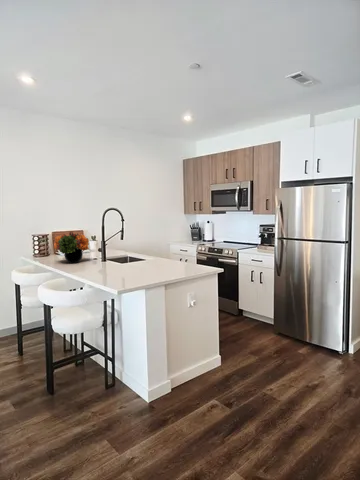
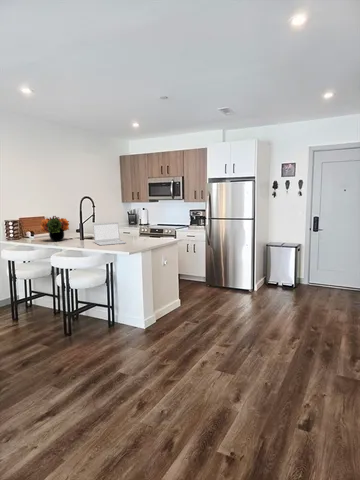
laptop: none [102,243,140,275] -> present [93,223,126,245]

